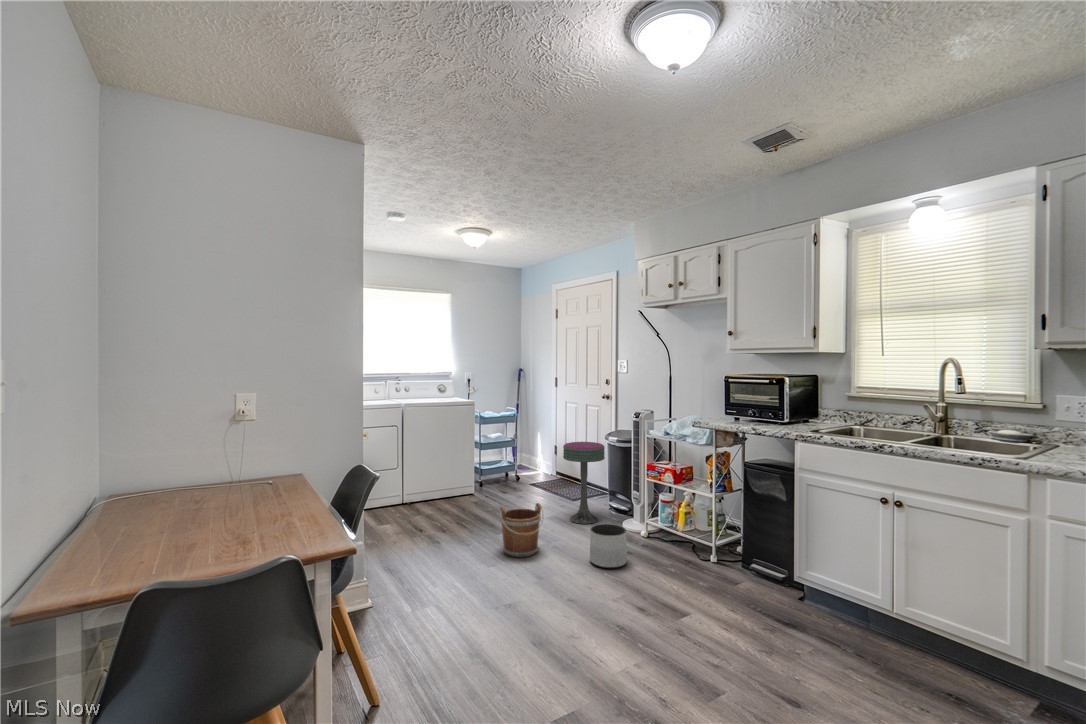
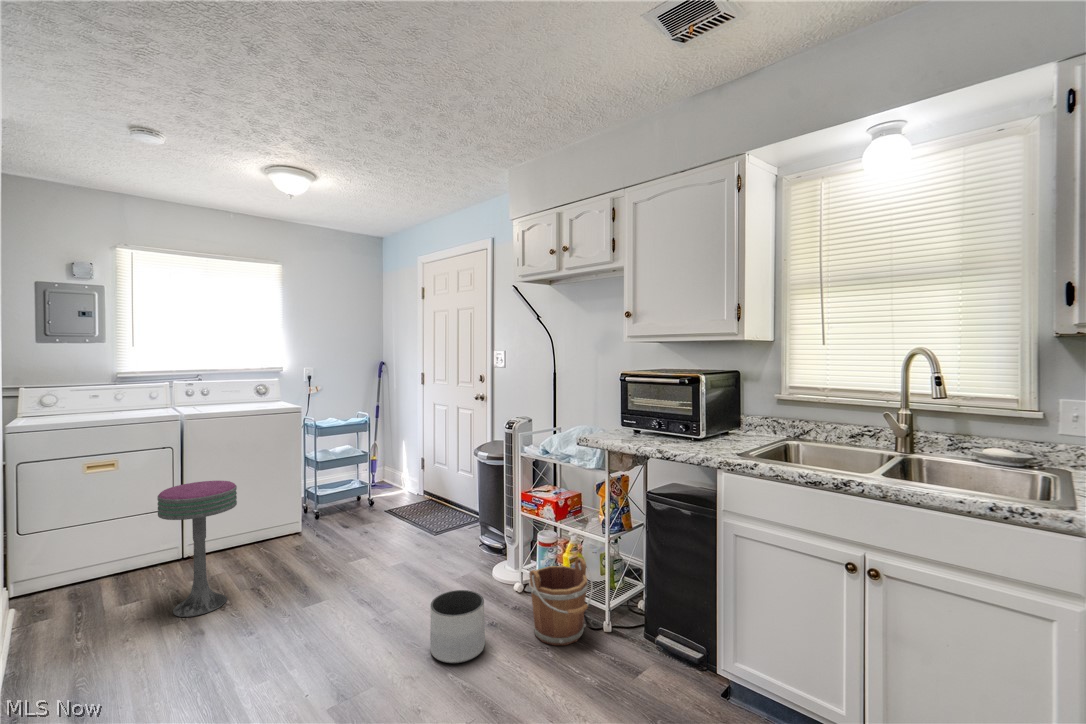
bar stool: present [563,442,605,524] -> present [157,481,237,617]
bucket: present [500,503,543,557] -> present [529,558,593,645]

